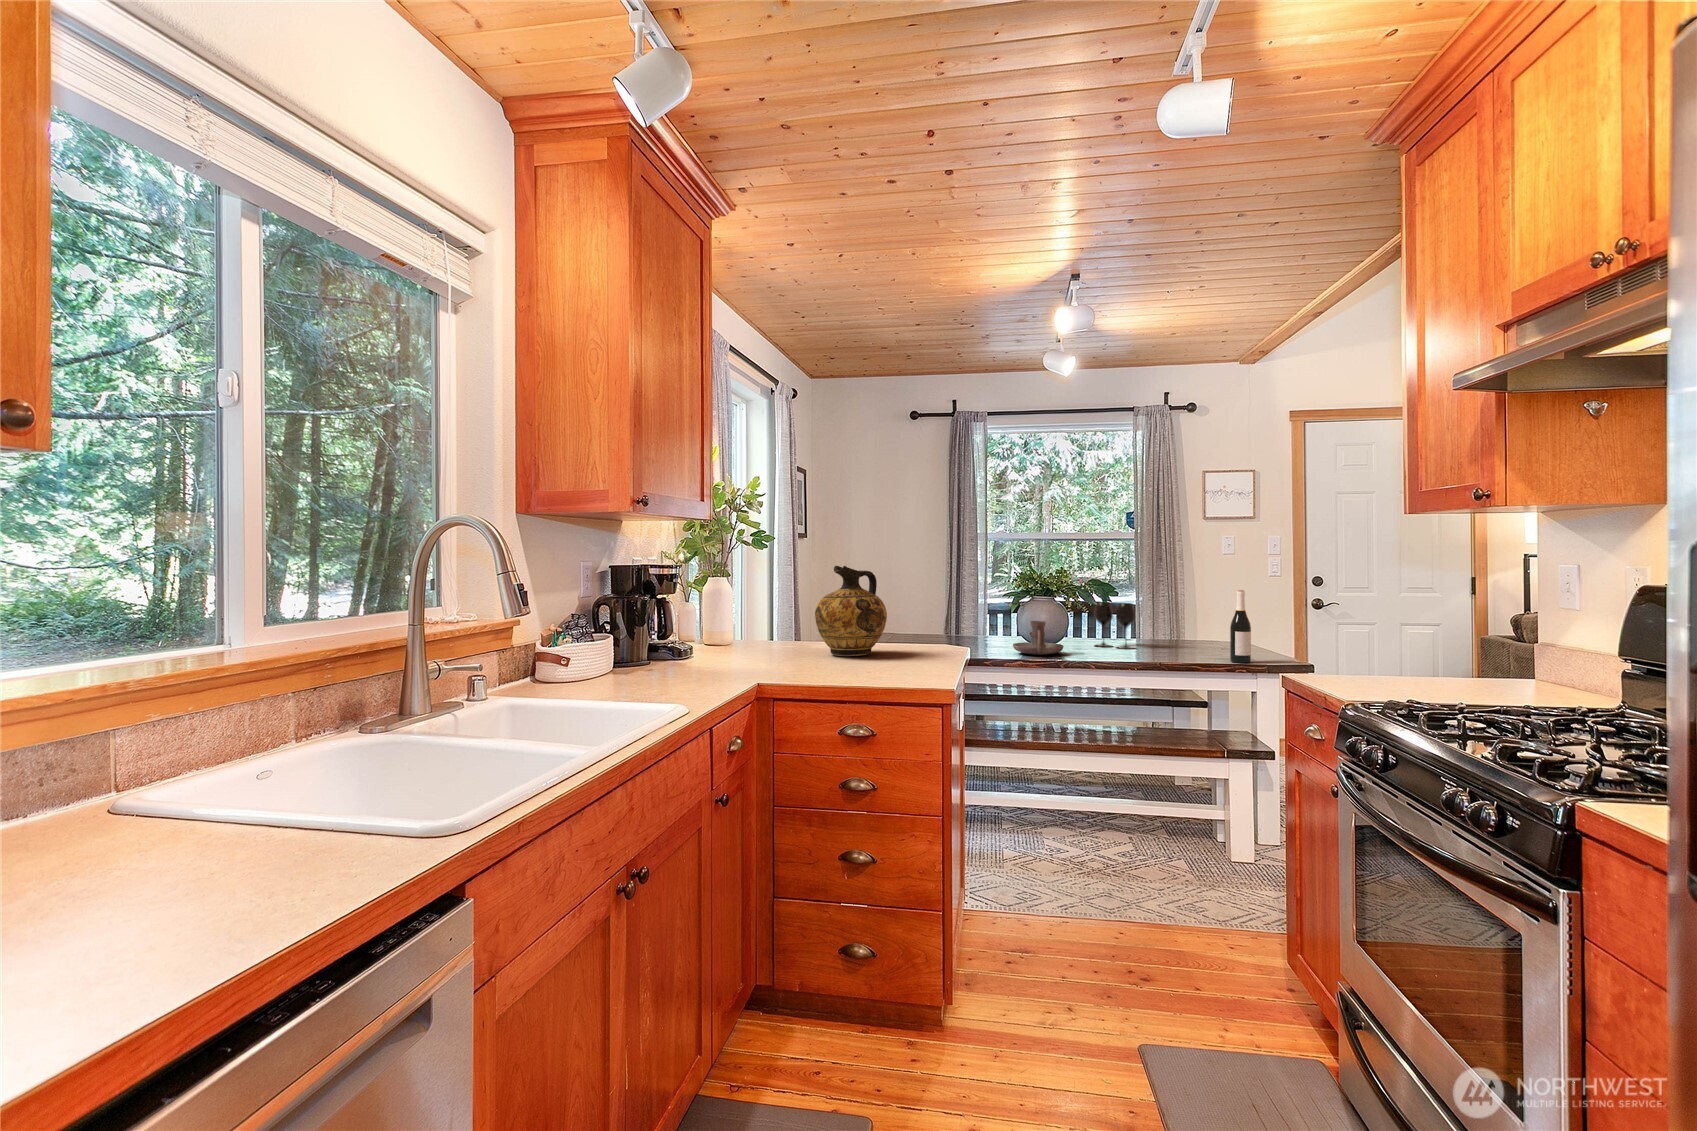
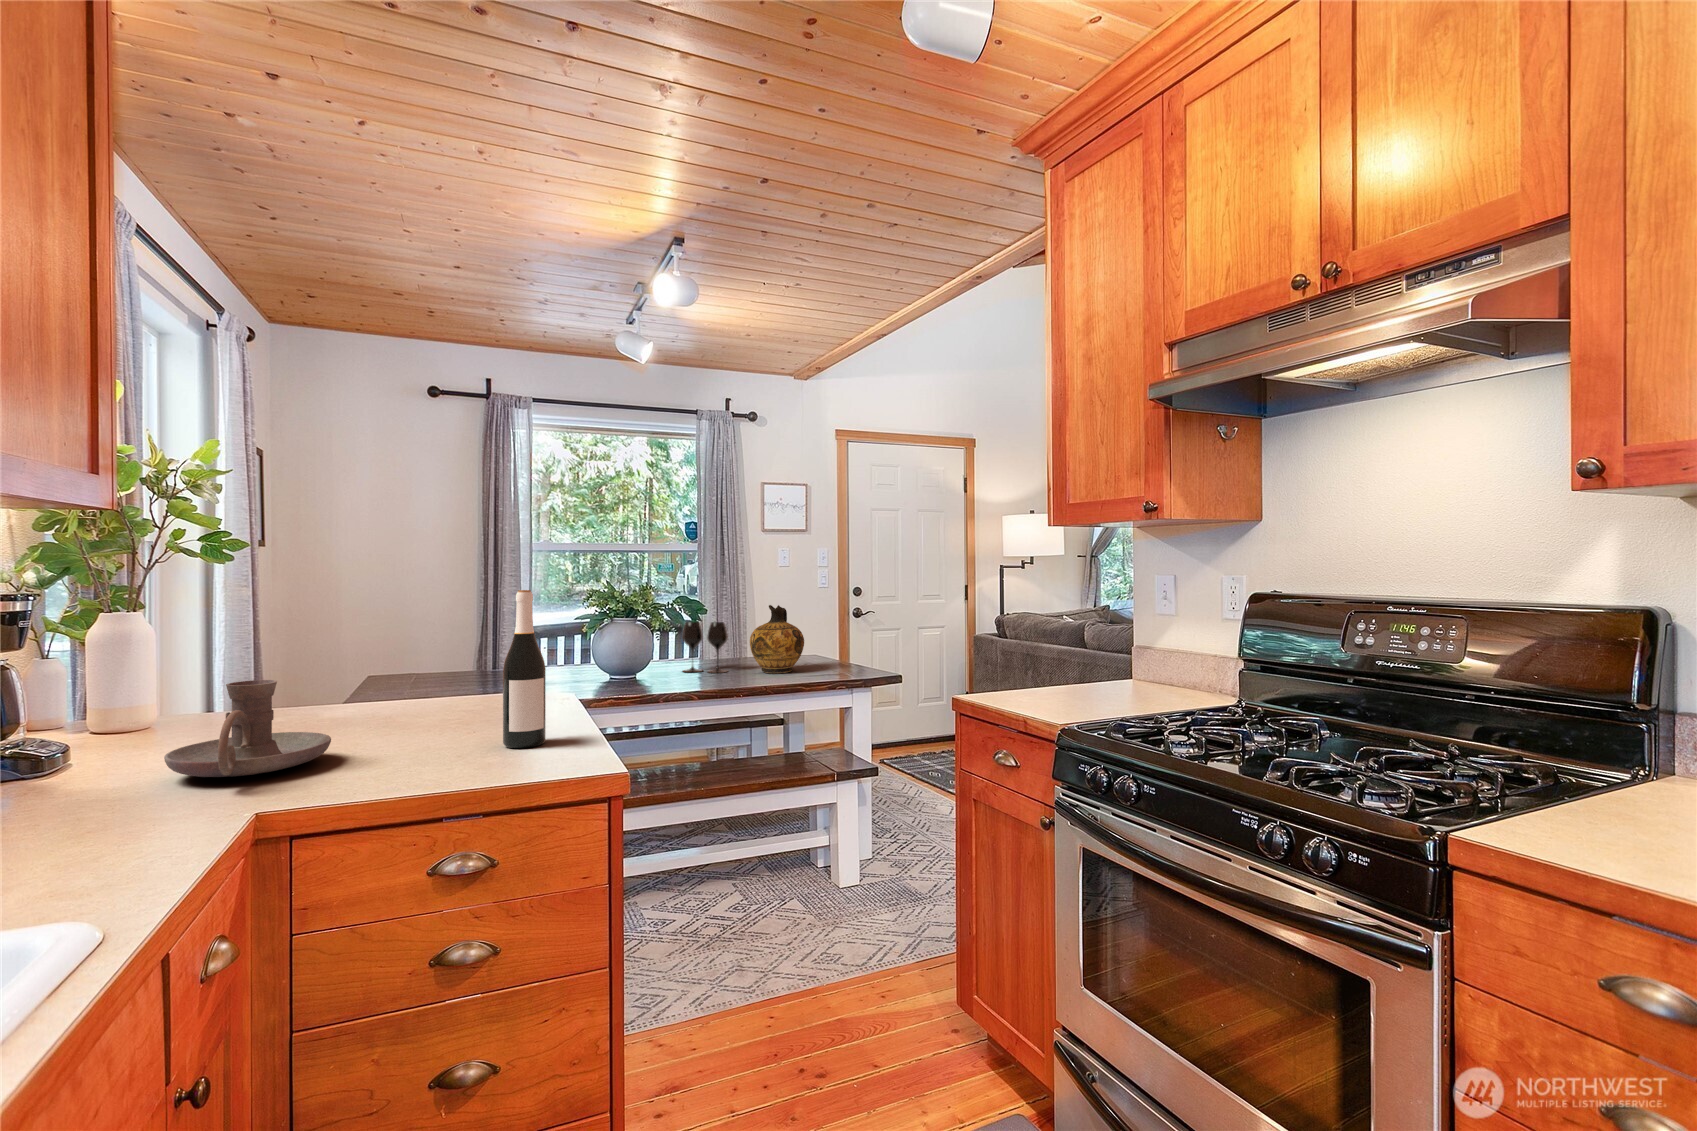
ceramic jug: present [815,566,887,656] -> present [750,605,804,673]
wine bottle: present [1230,590,1251,663] -> present [503,590,546,748]
candle holder: present [1013,621,1064,655] -> present [164,680,331,777]

